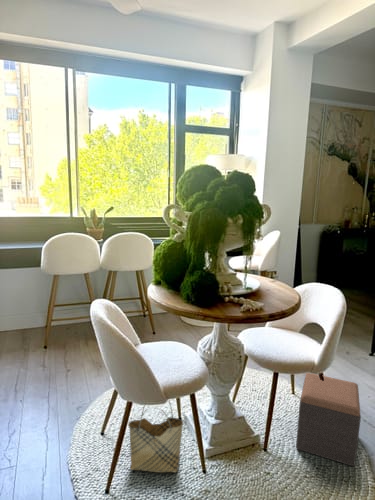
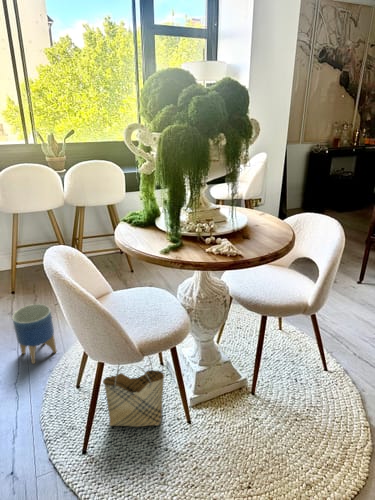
planter: none [50,354,84,410] -> present [12,304,56,364]
footstool: present [296,373,361,466] -> none [285,312,355,404]

